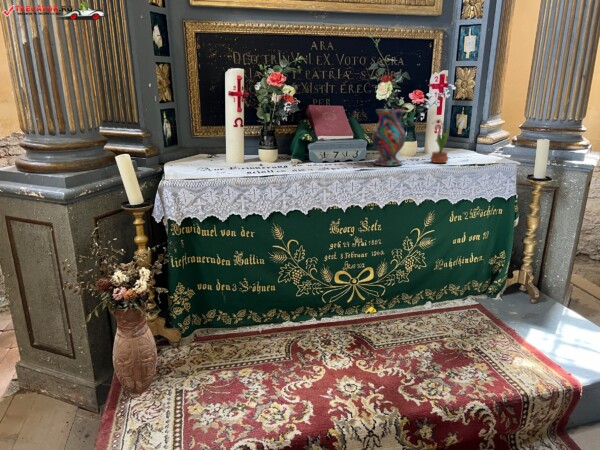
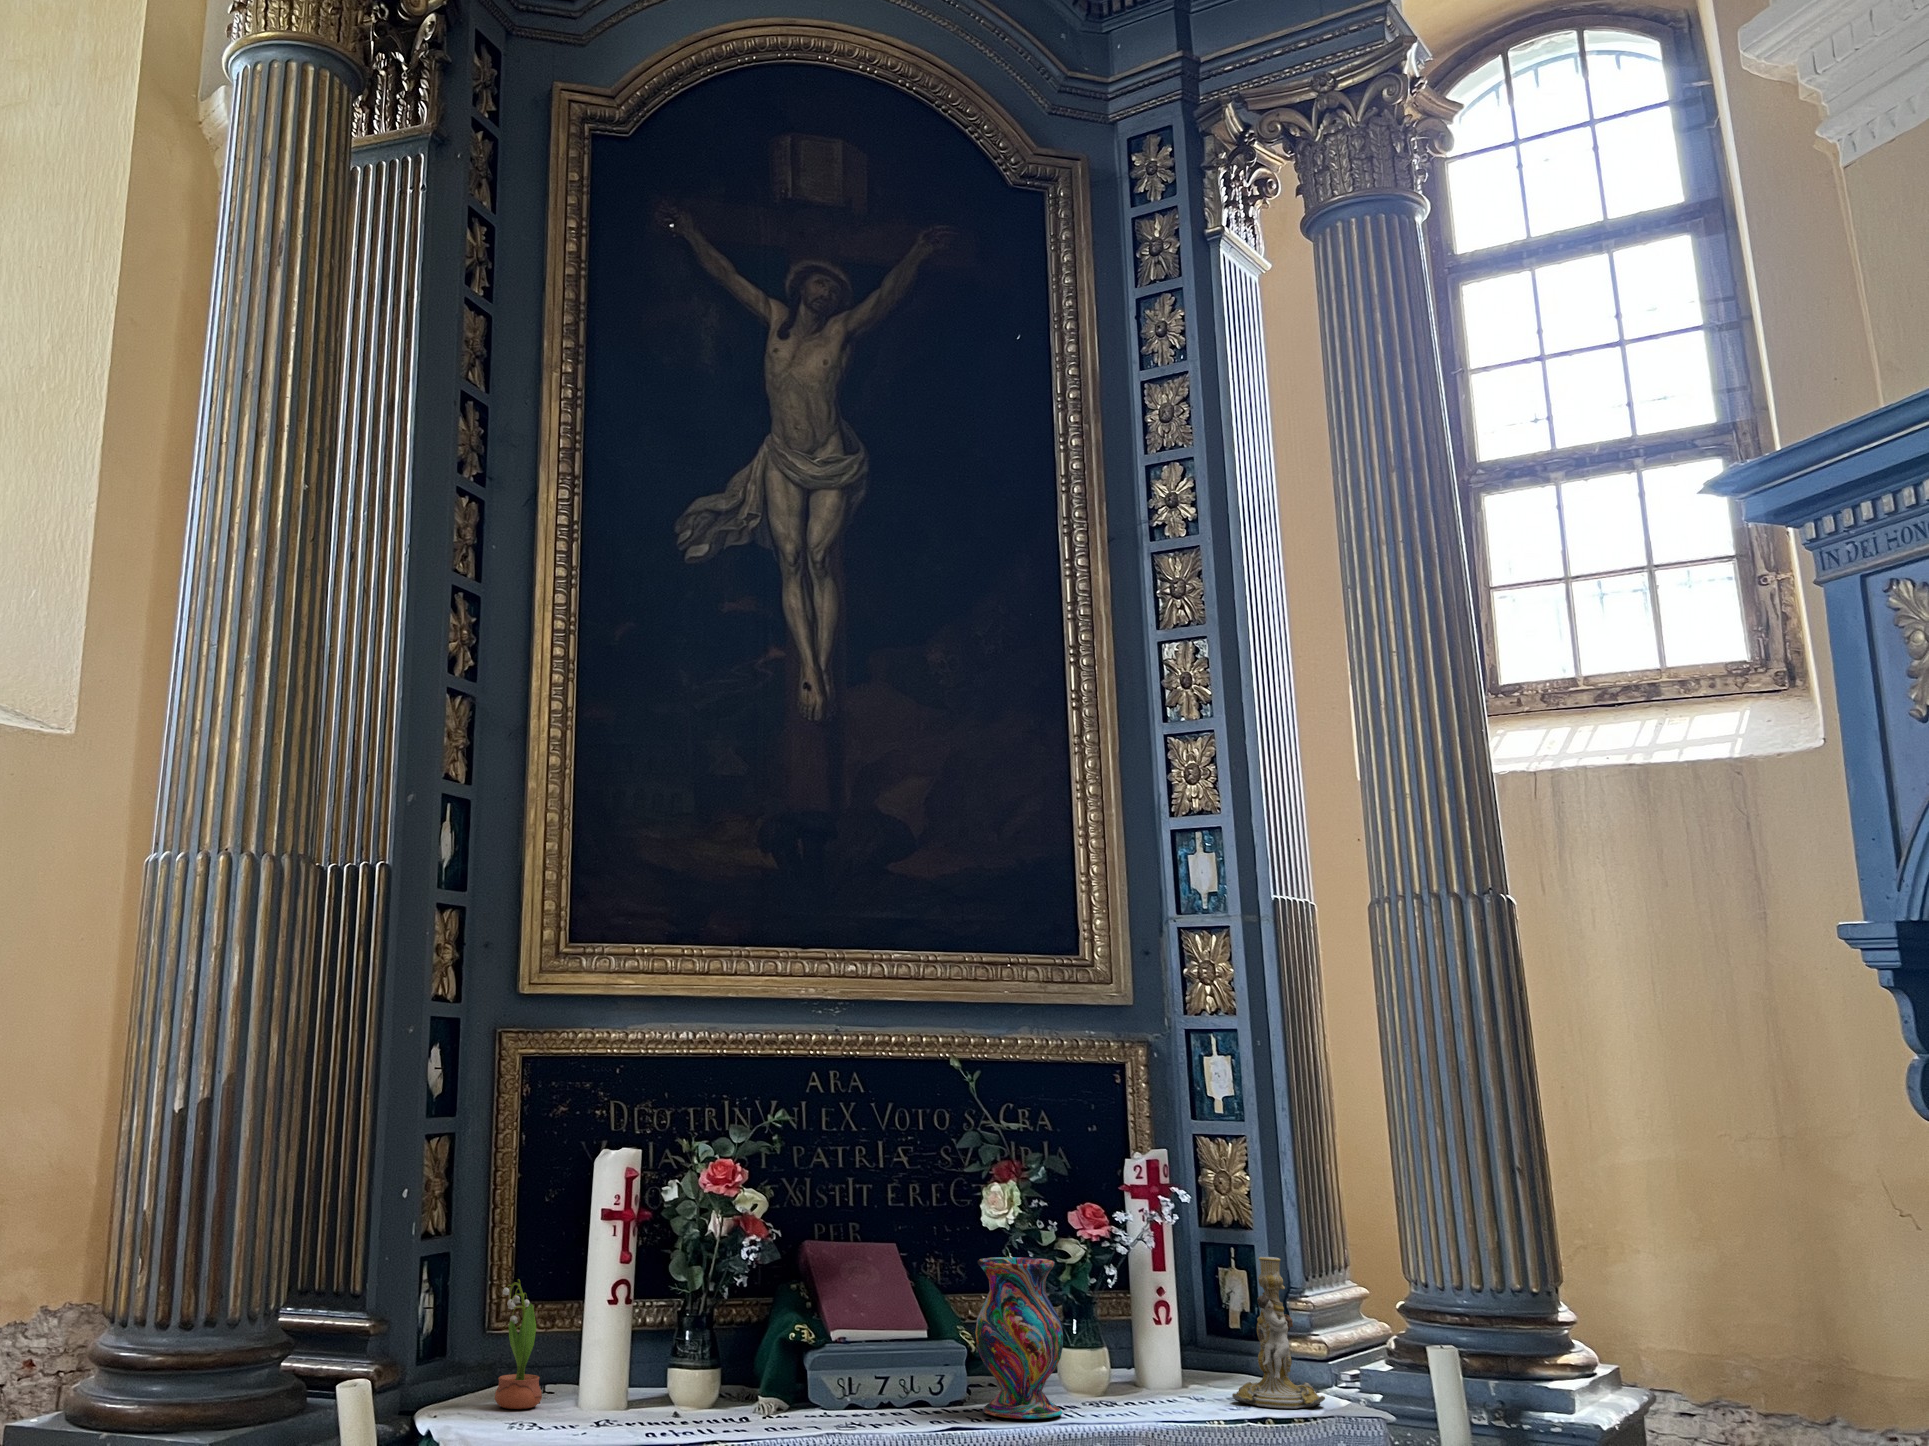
candlestick: none [462,109,496,161] -> present [1232,1257,1325,1408]
potted flower: present [430,120,449,163] -> present [495,1279,542,1409]

